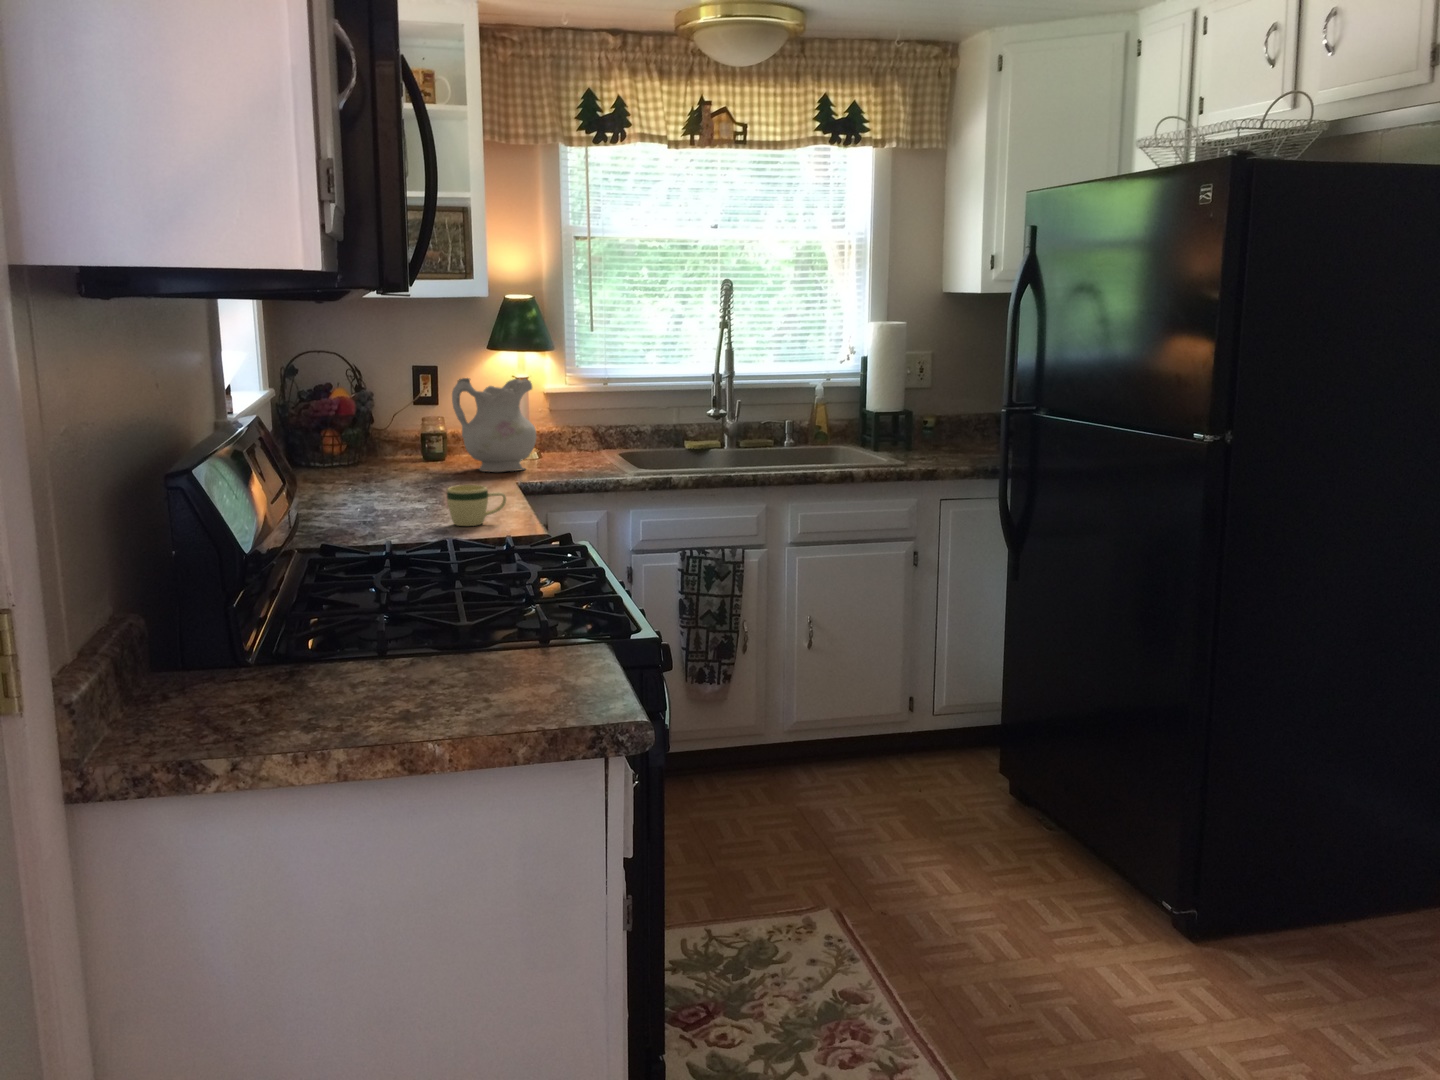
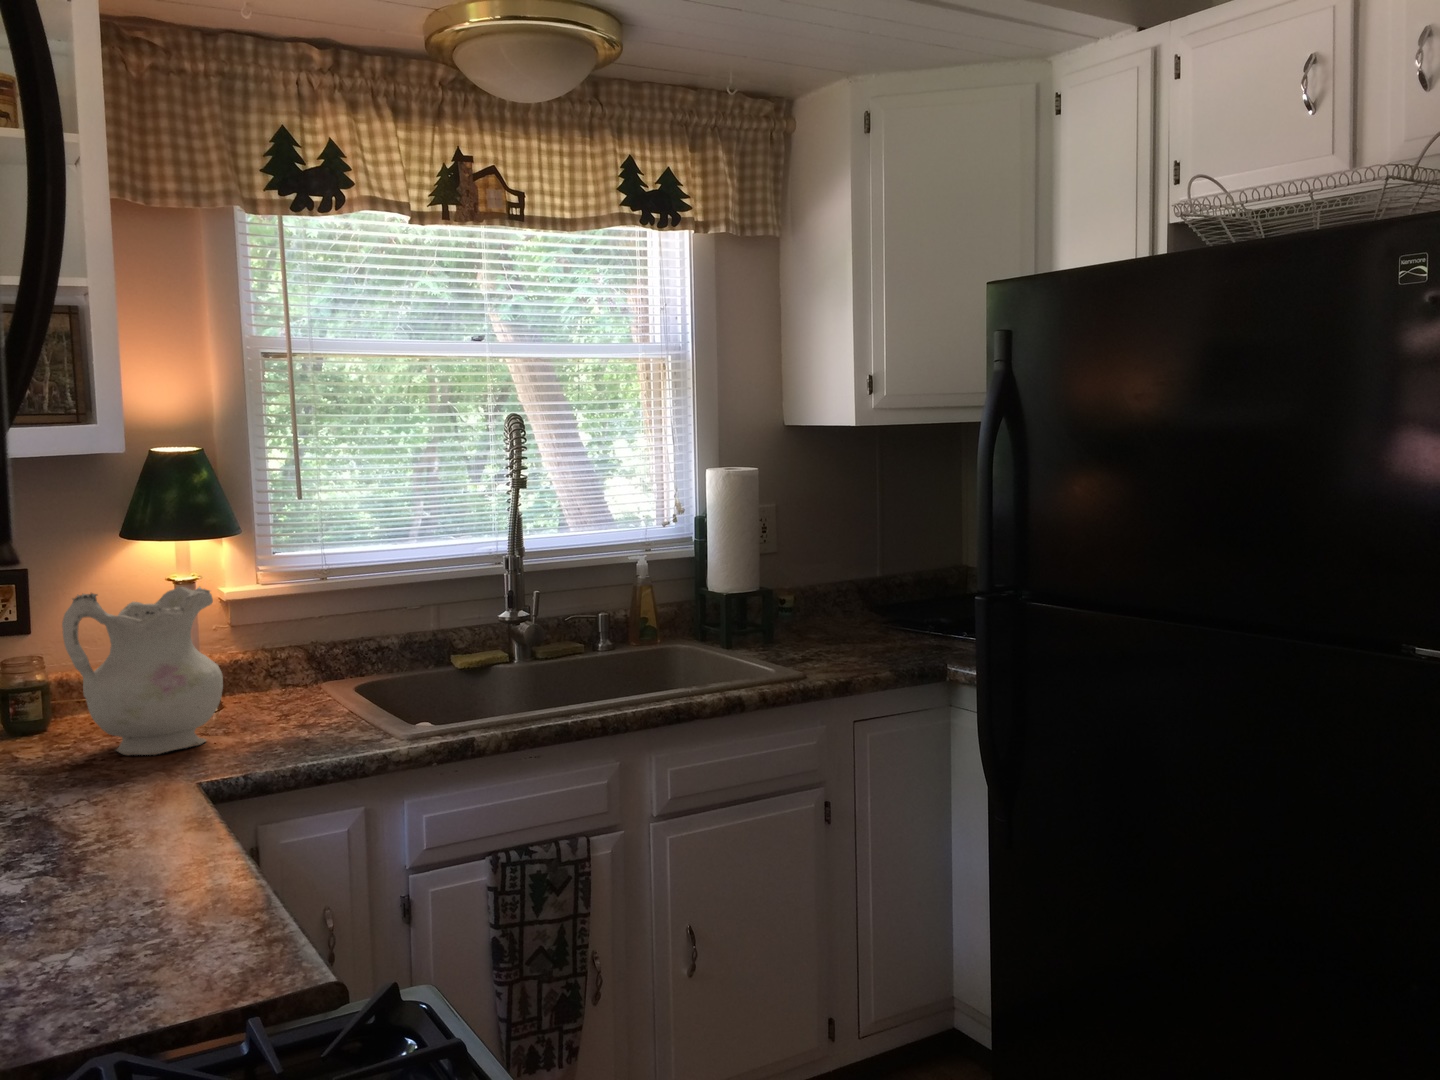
mug: present [447,485,506,526] -> none [75,839,211,939]

